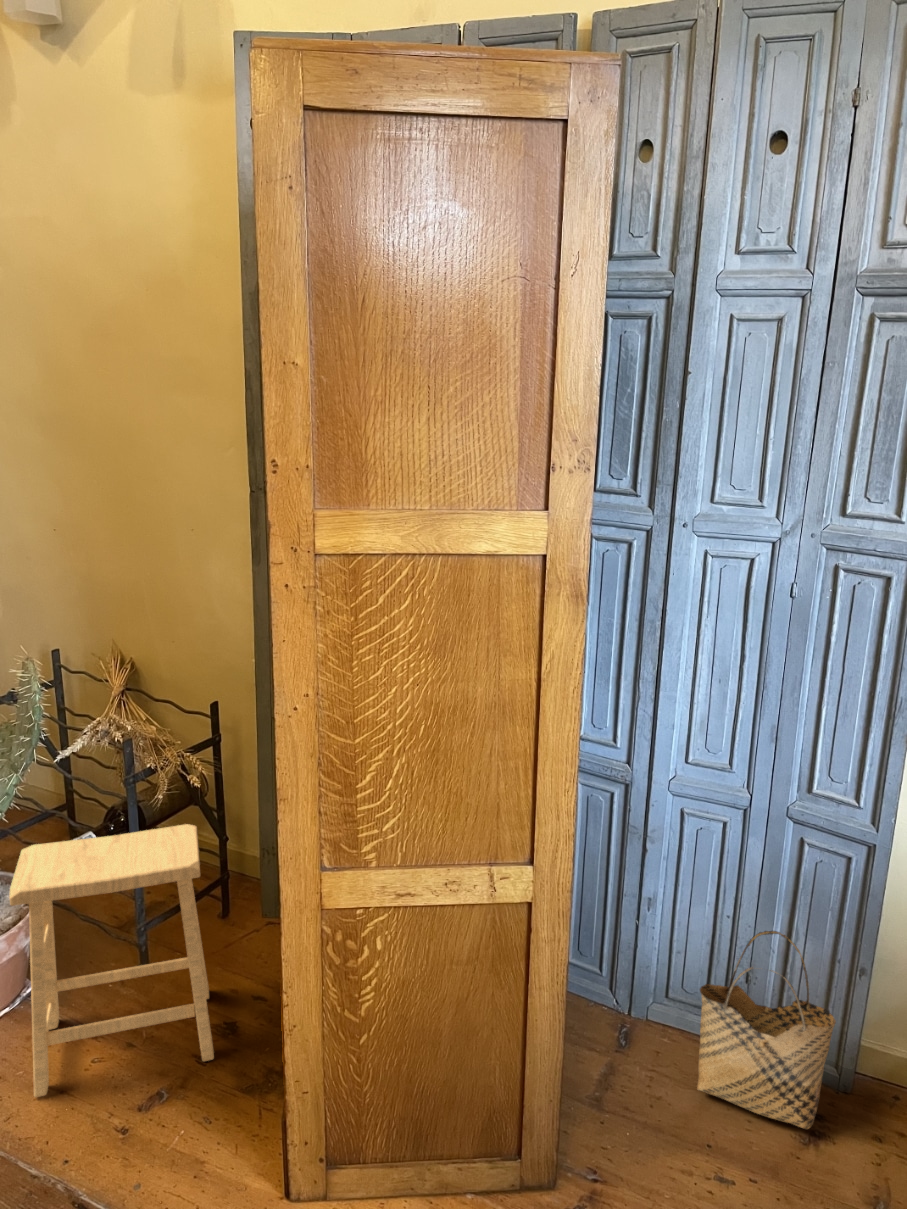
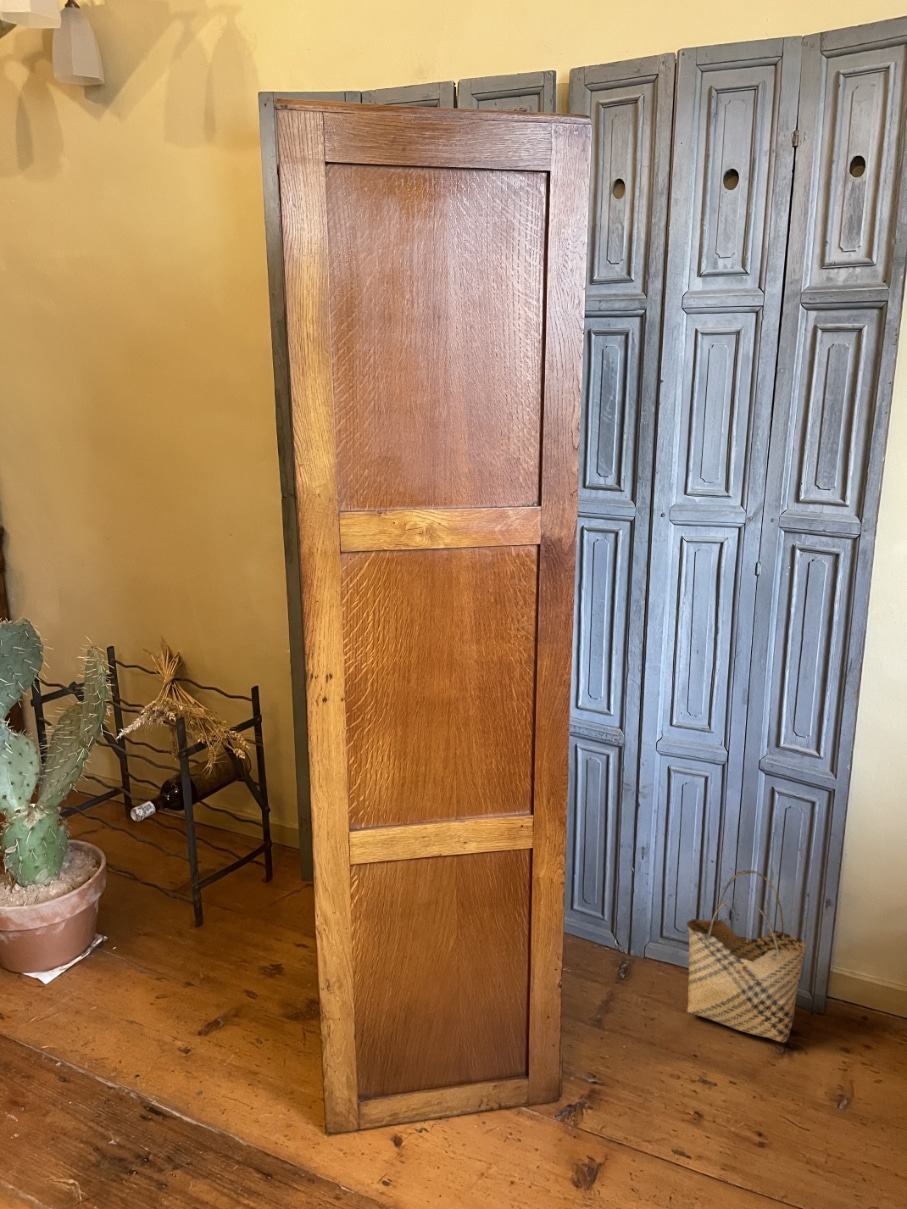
footstool: present [9,824,214,1097] -> none [85,789,263,1025]

